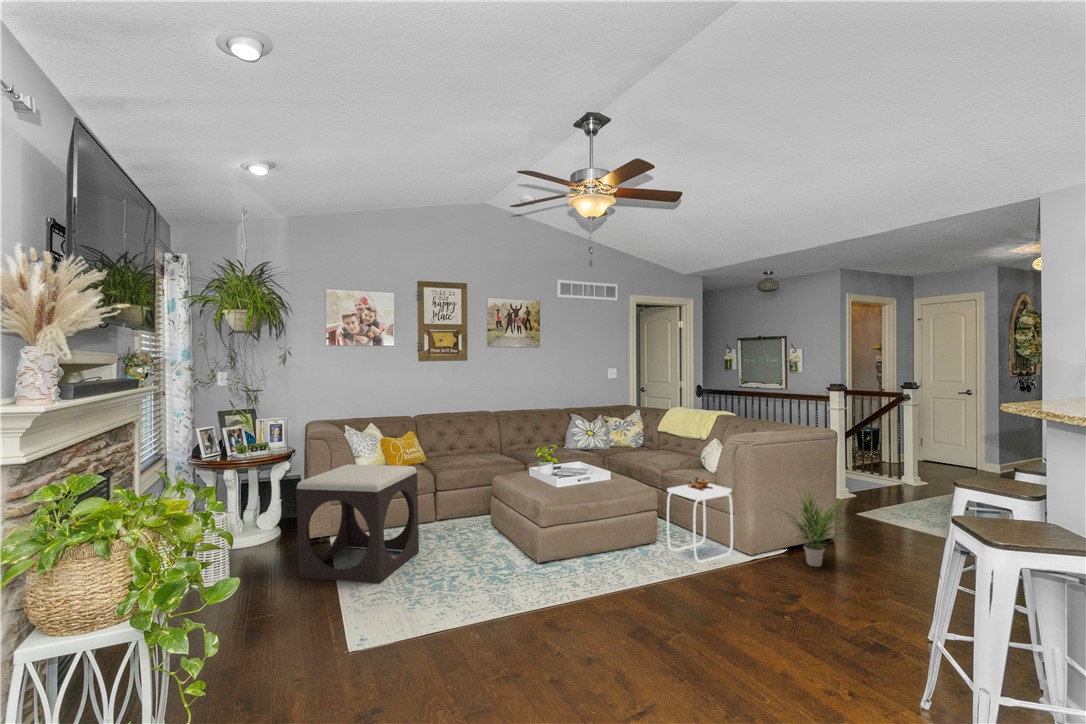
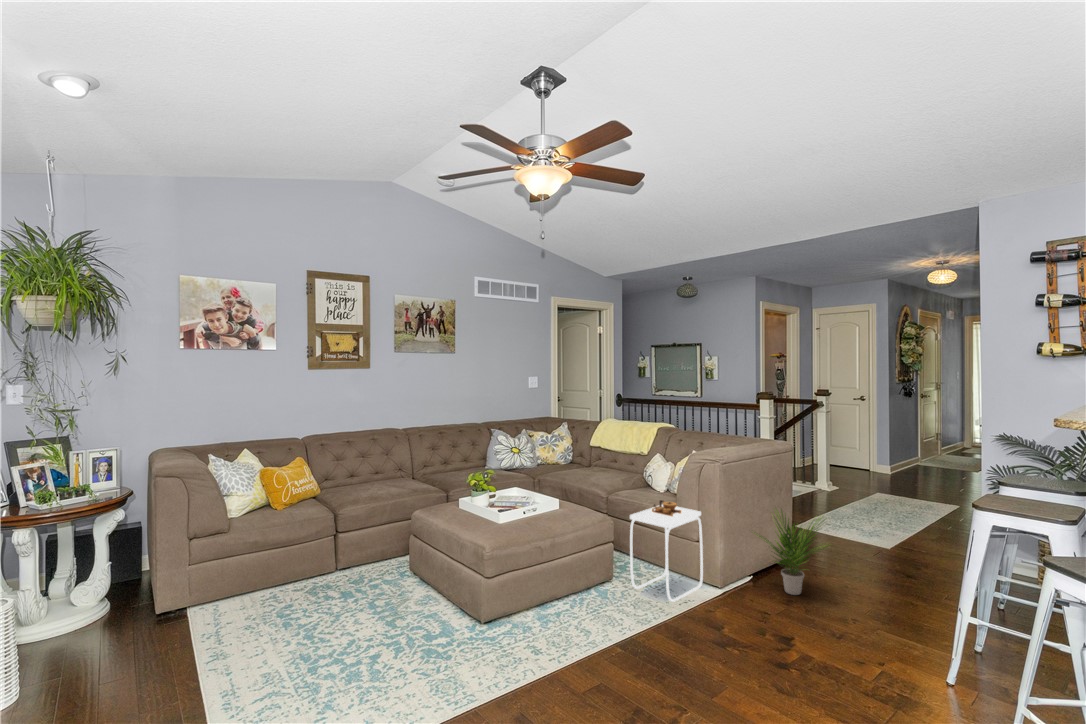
footstool: present [296,464,419,583] -> none [131,507,318,685]

